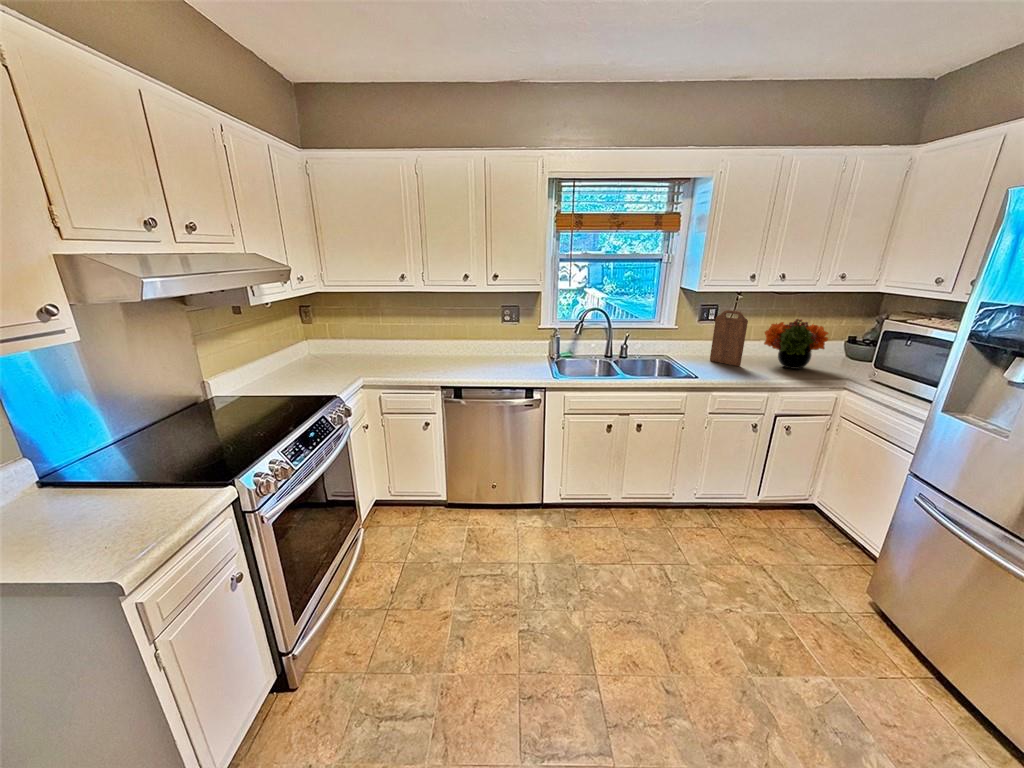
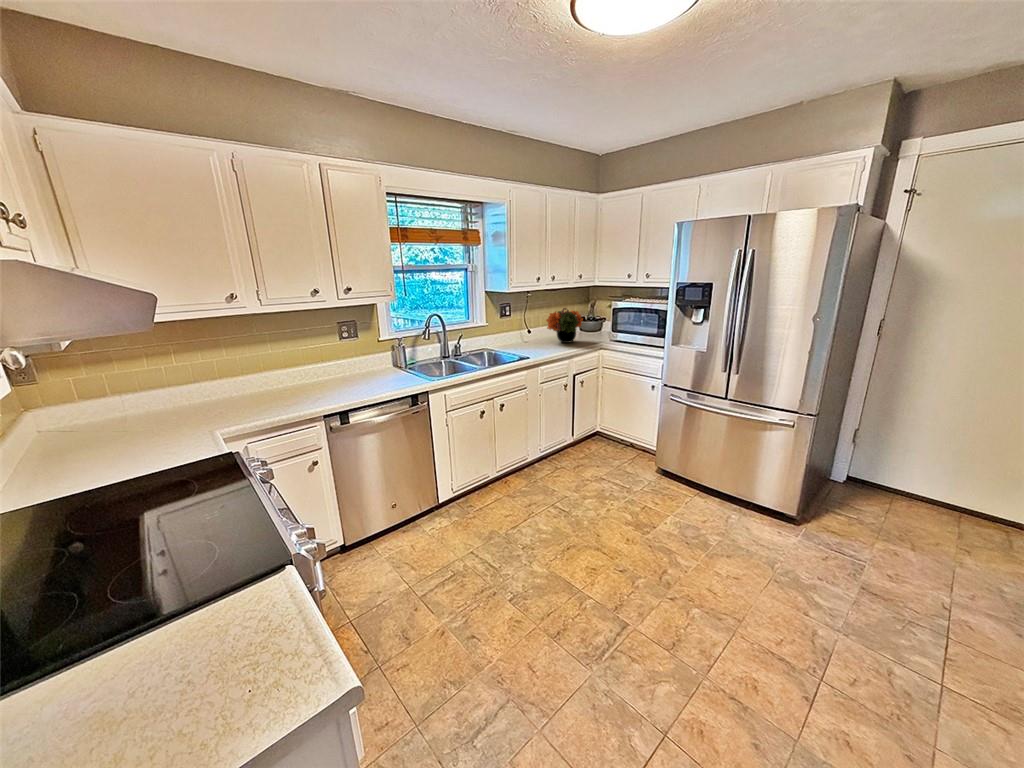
cutting board: present [710,310,748,366] -> none [516,306,540,347]

